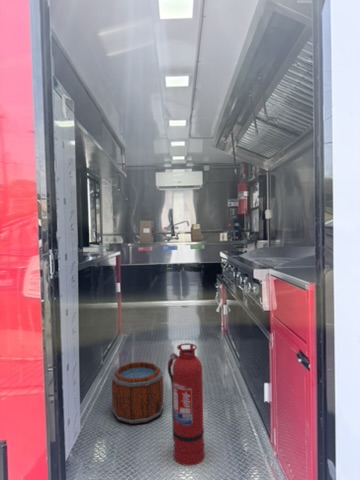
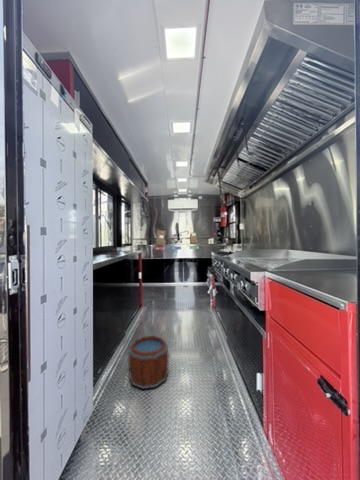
fire extinguisher: present [168,343,204,466] -> none [171,331,201,440]

